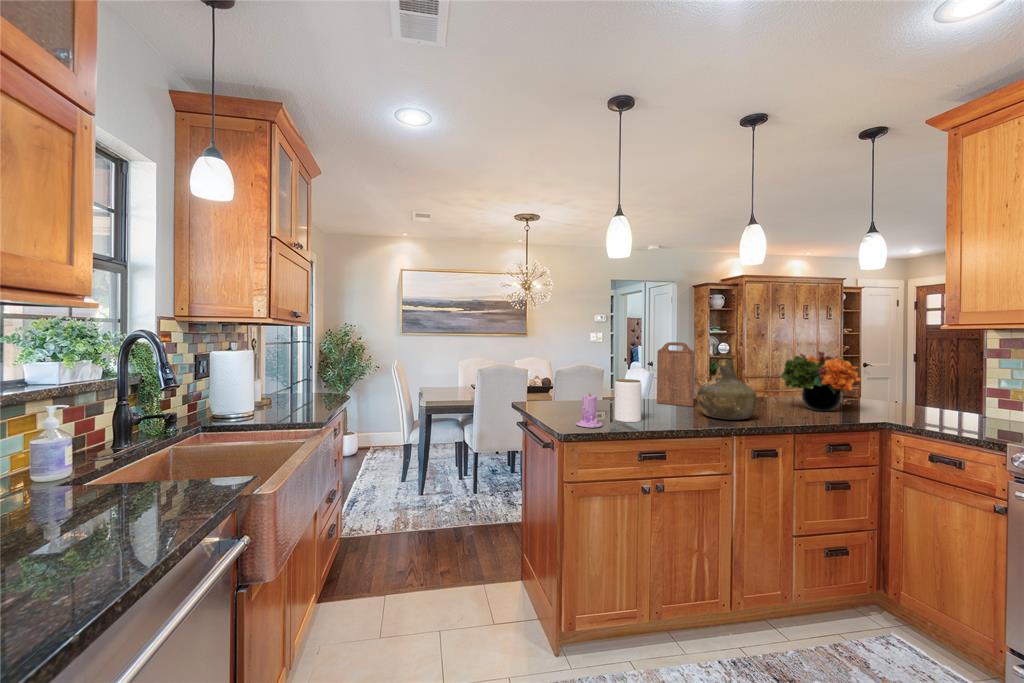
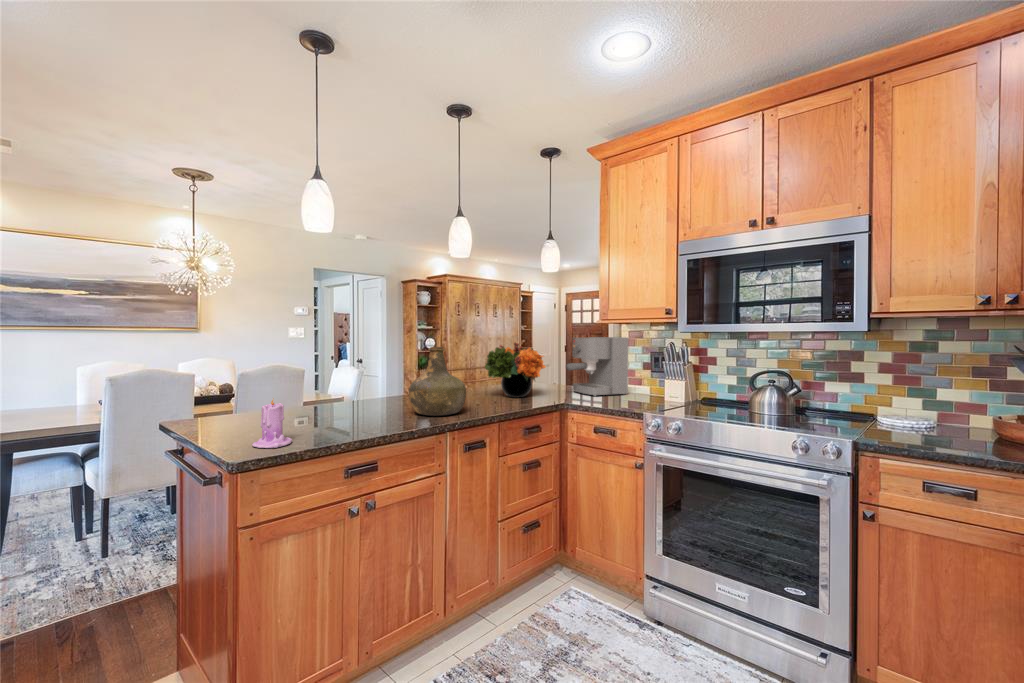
cutting board: present [657,342,695,407] -> none [365,335,405,404]
coffee maker: none [891,346,997,421] -> present [566,337,628,396]
jar: present [615,379,641,422] -> none [310,379,344,433]

